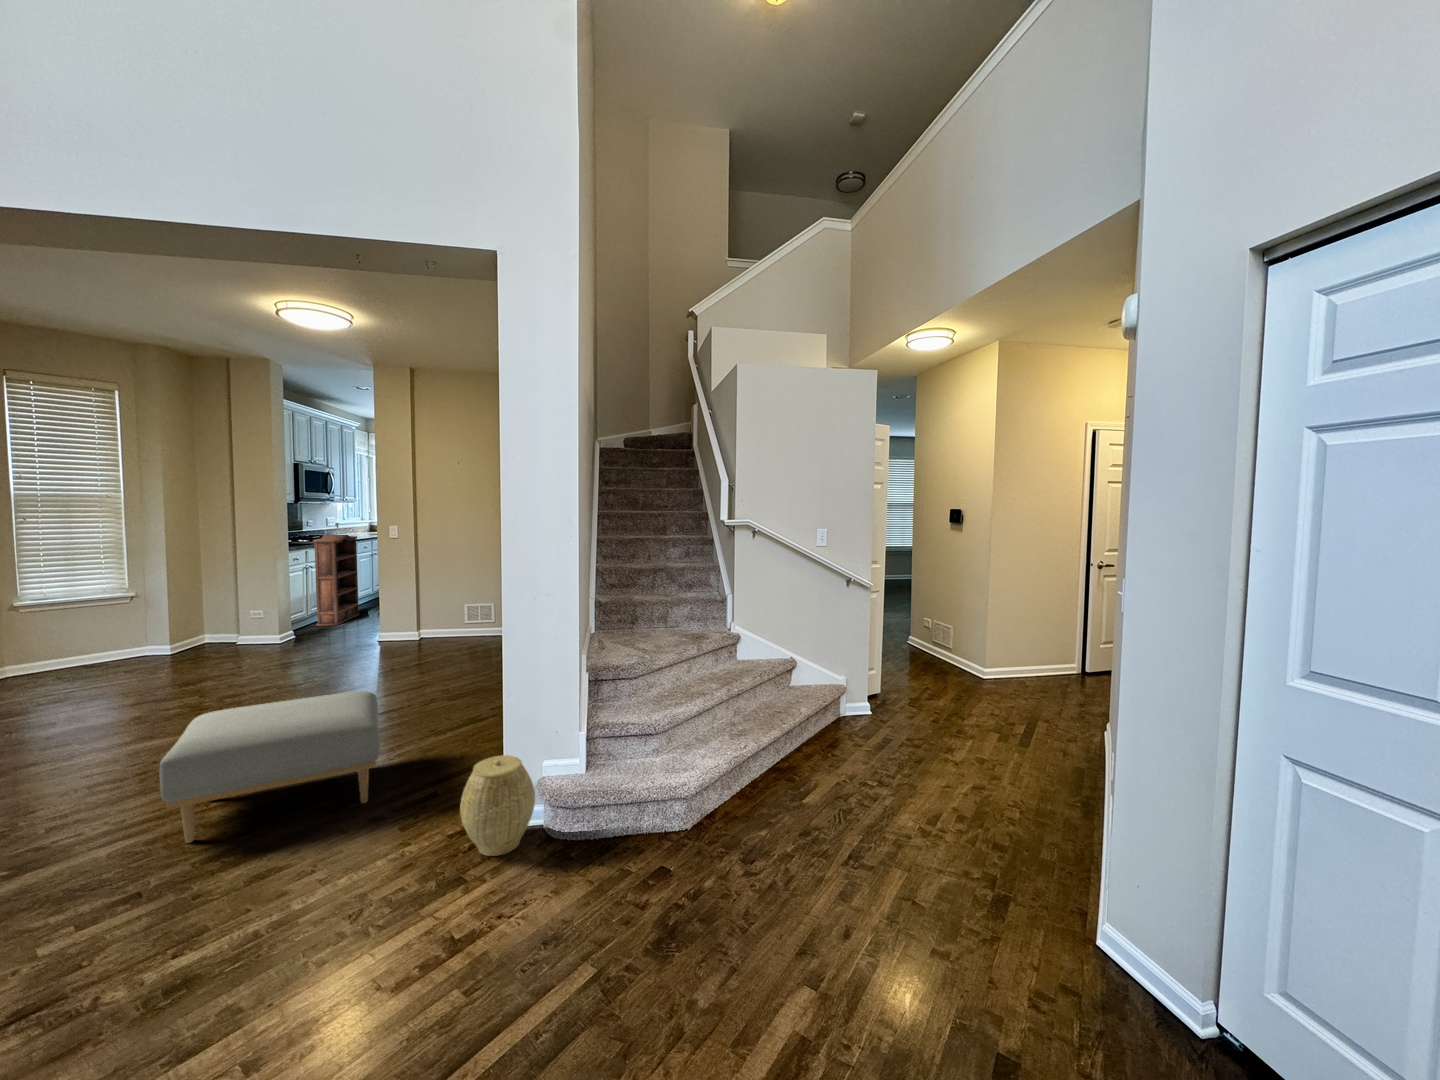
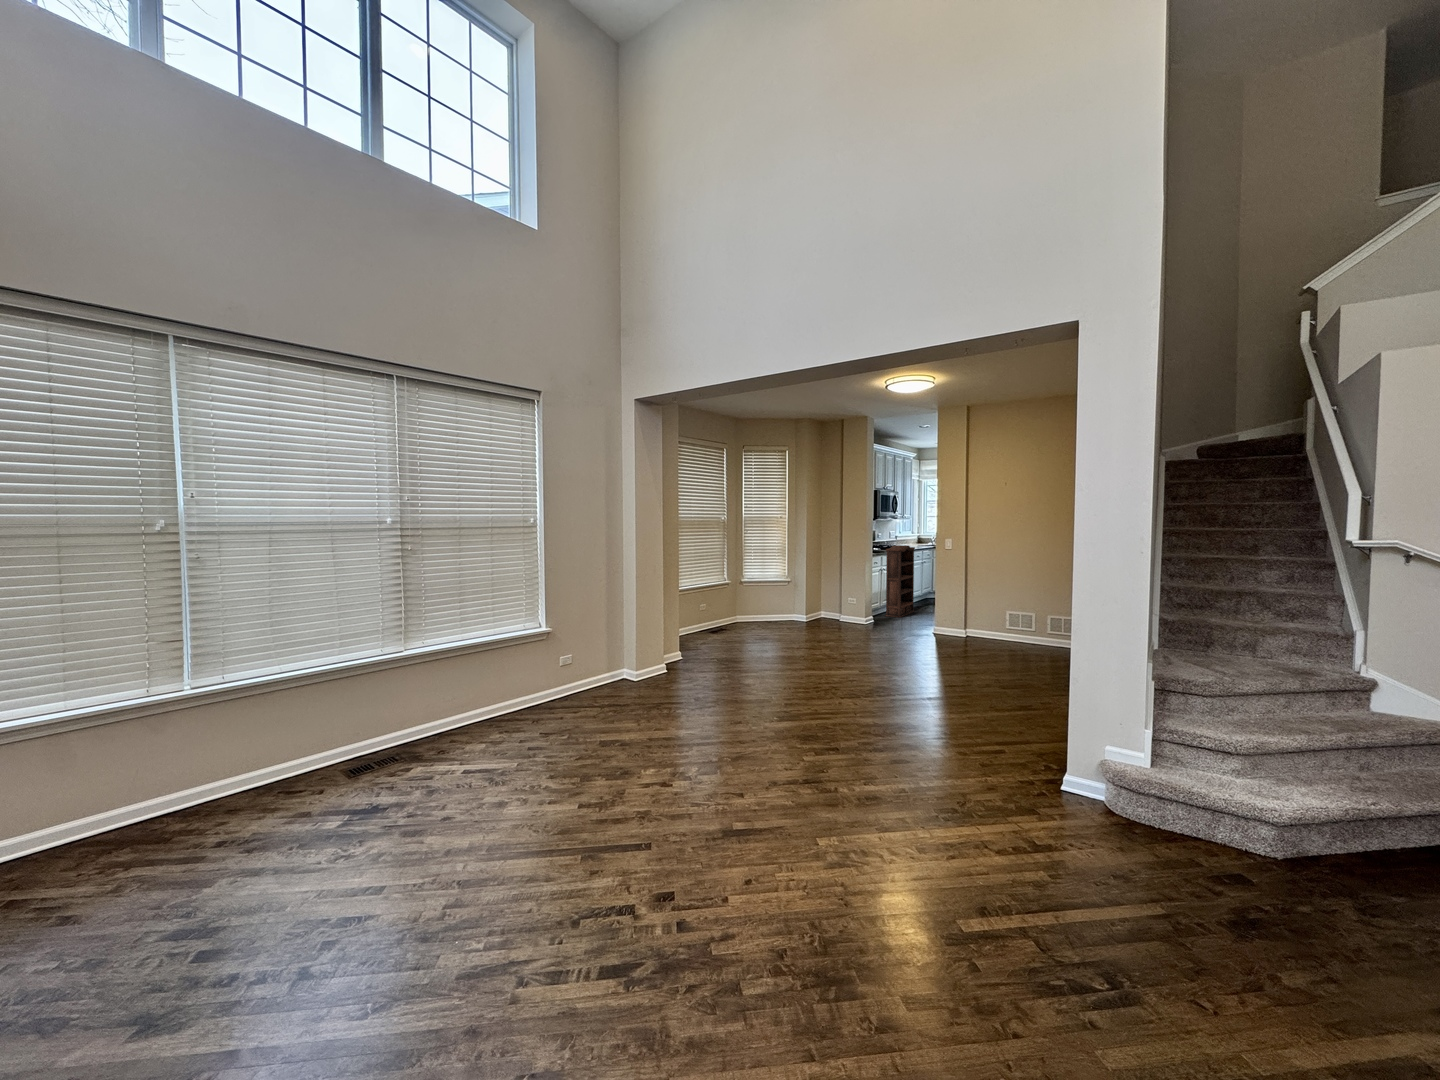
ottoman: present [160,691,380,843] -> none [841,656,963,742]
woven basket: present [460,755,535,856] -> none [1032,729,1099,809]

